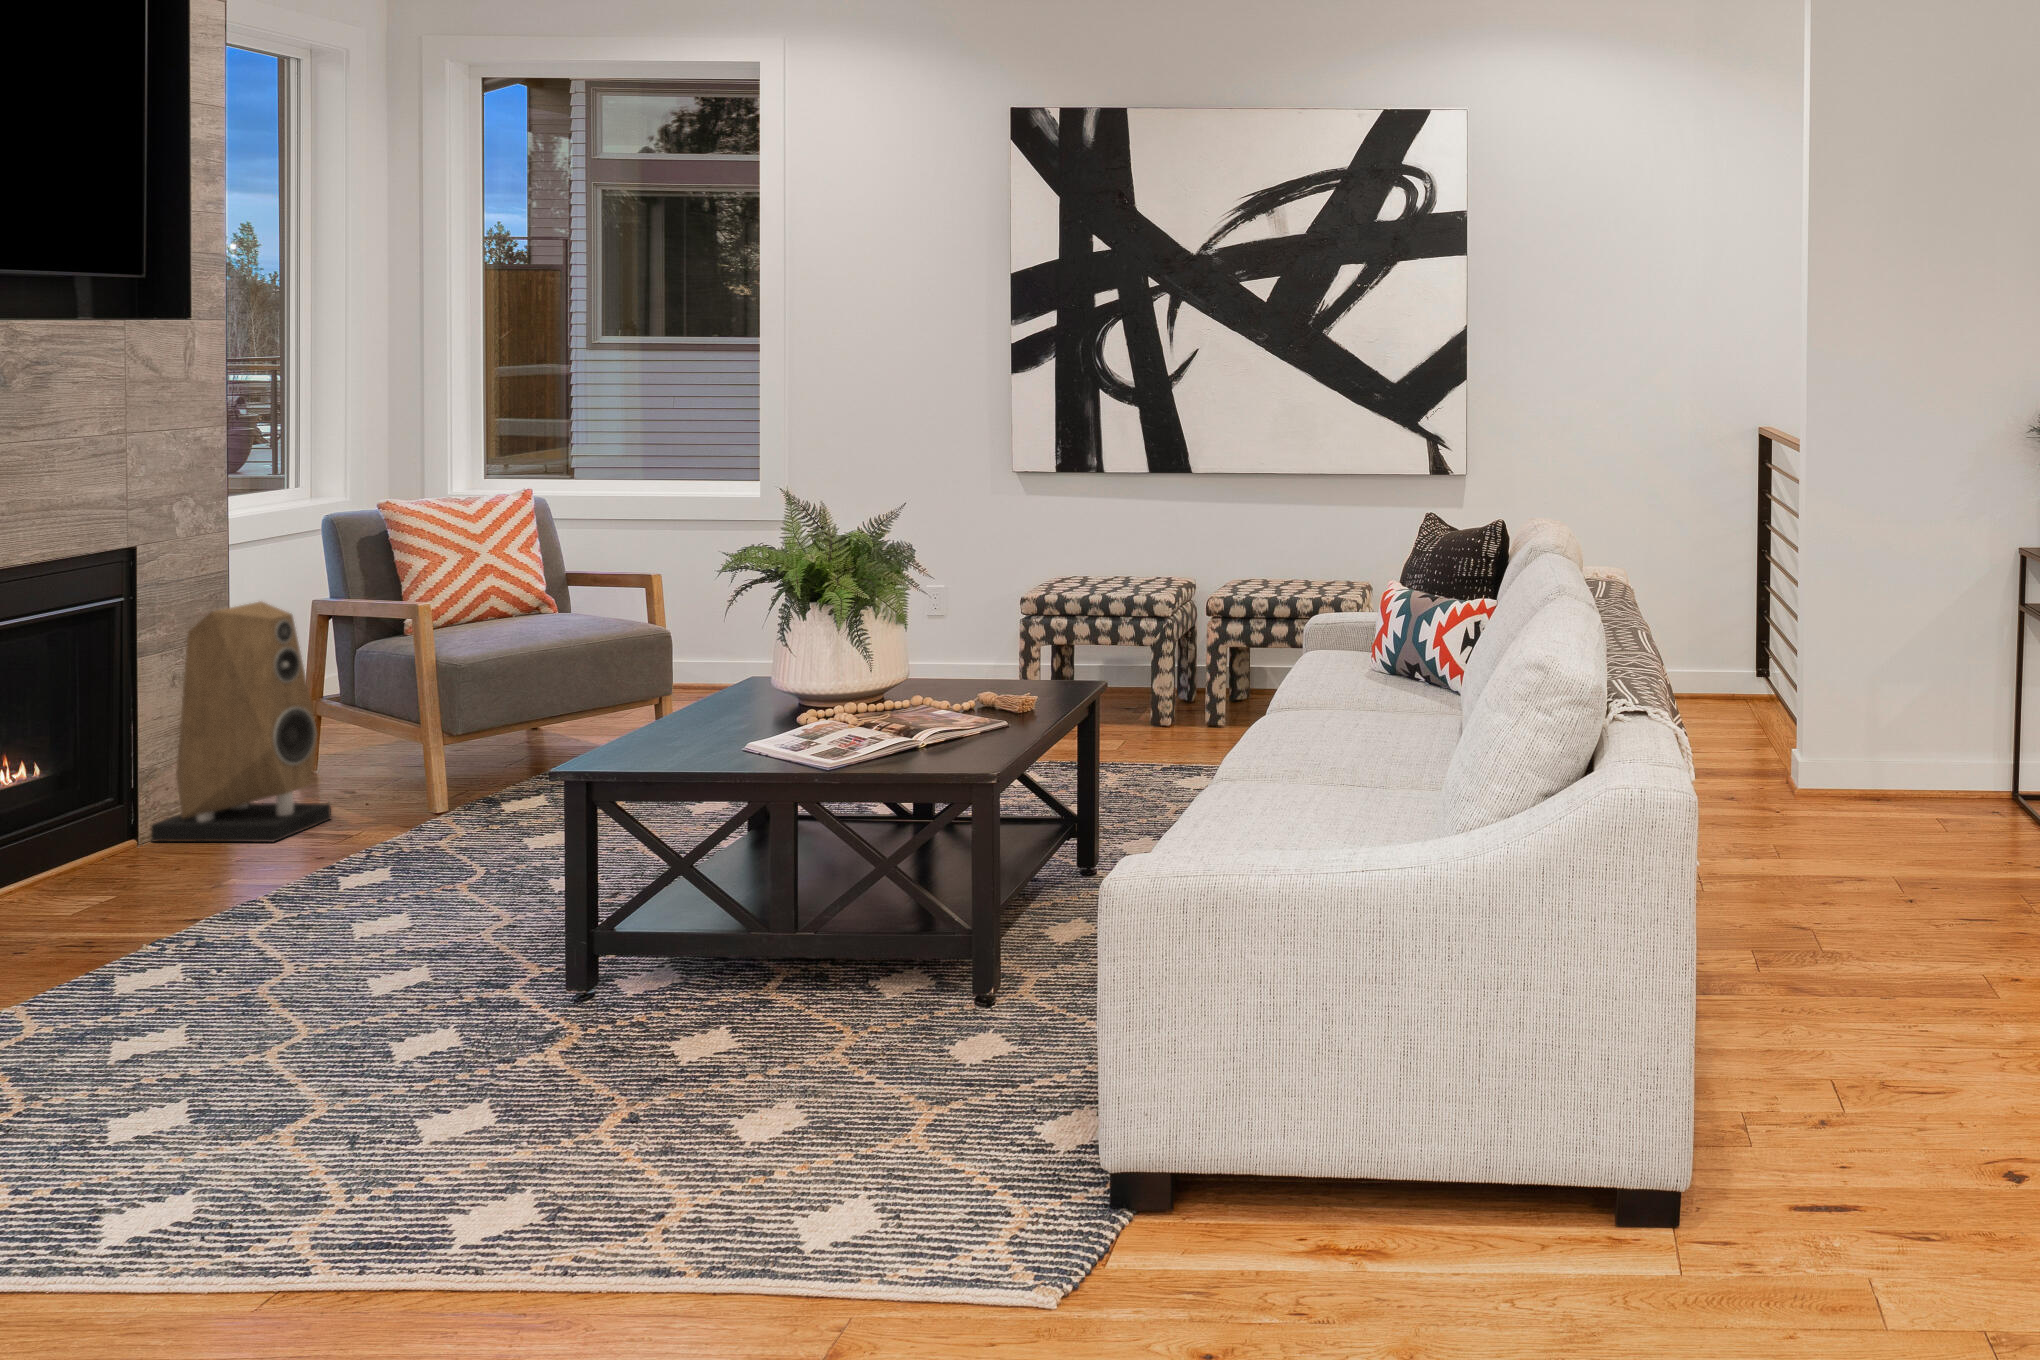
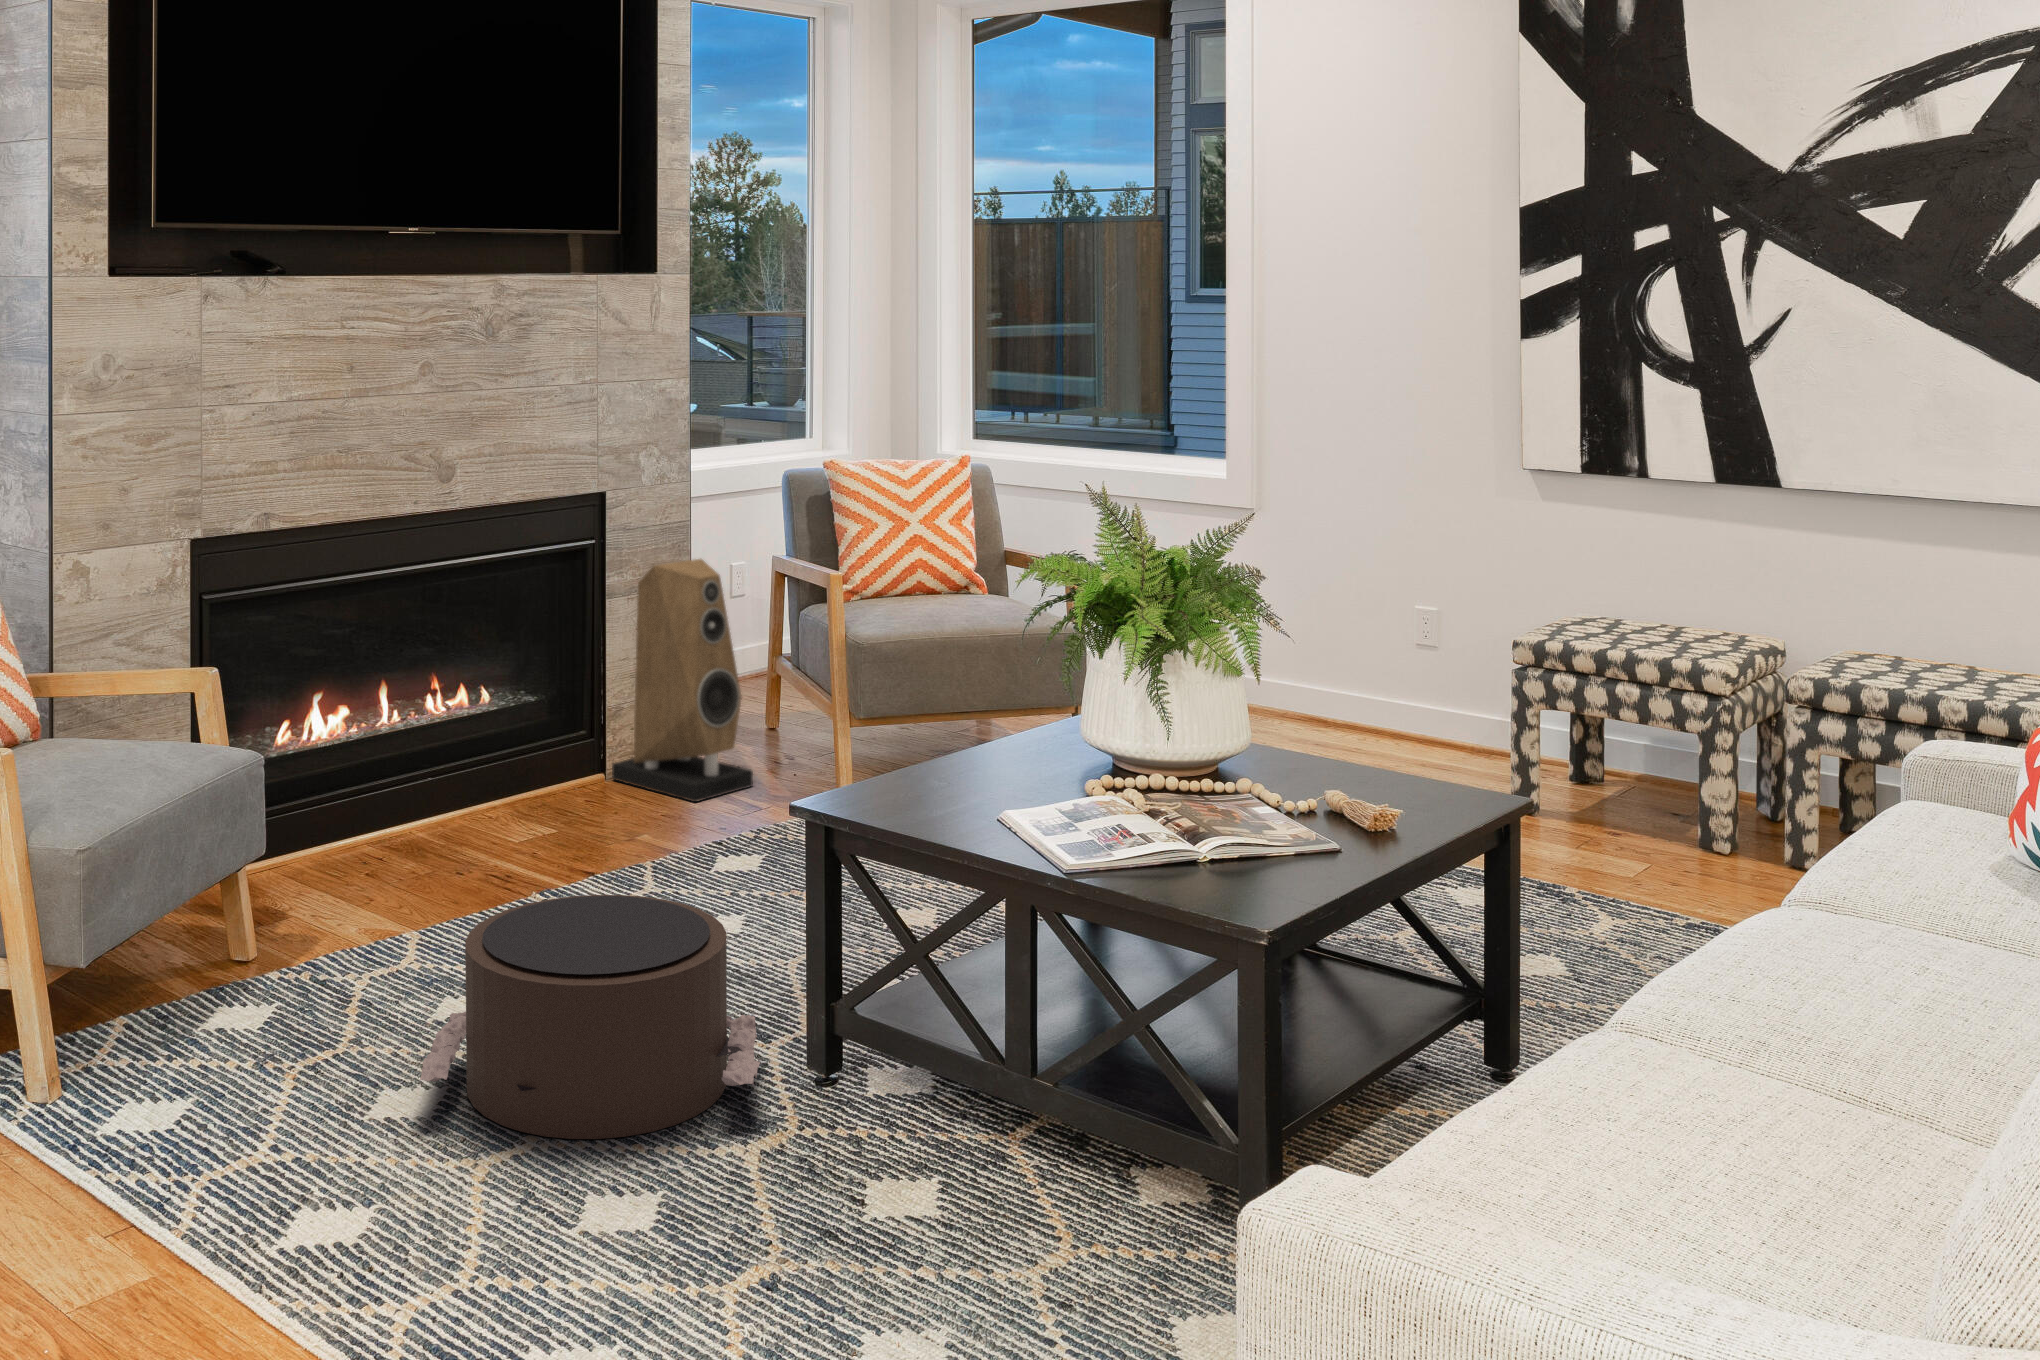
pouf: none [167,882,539,1105] -> present [420,895,760,1139]

